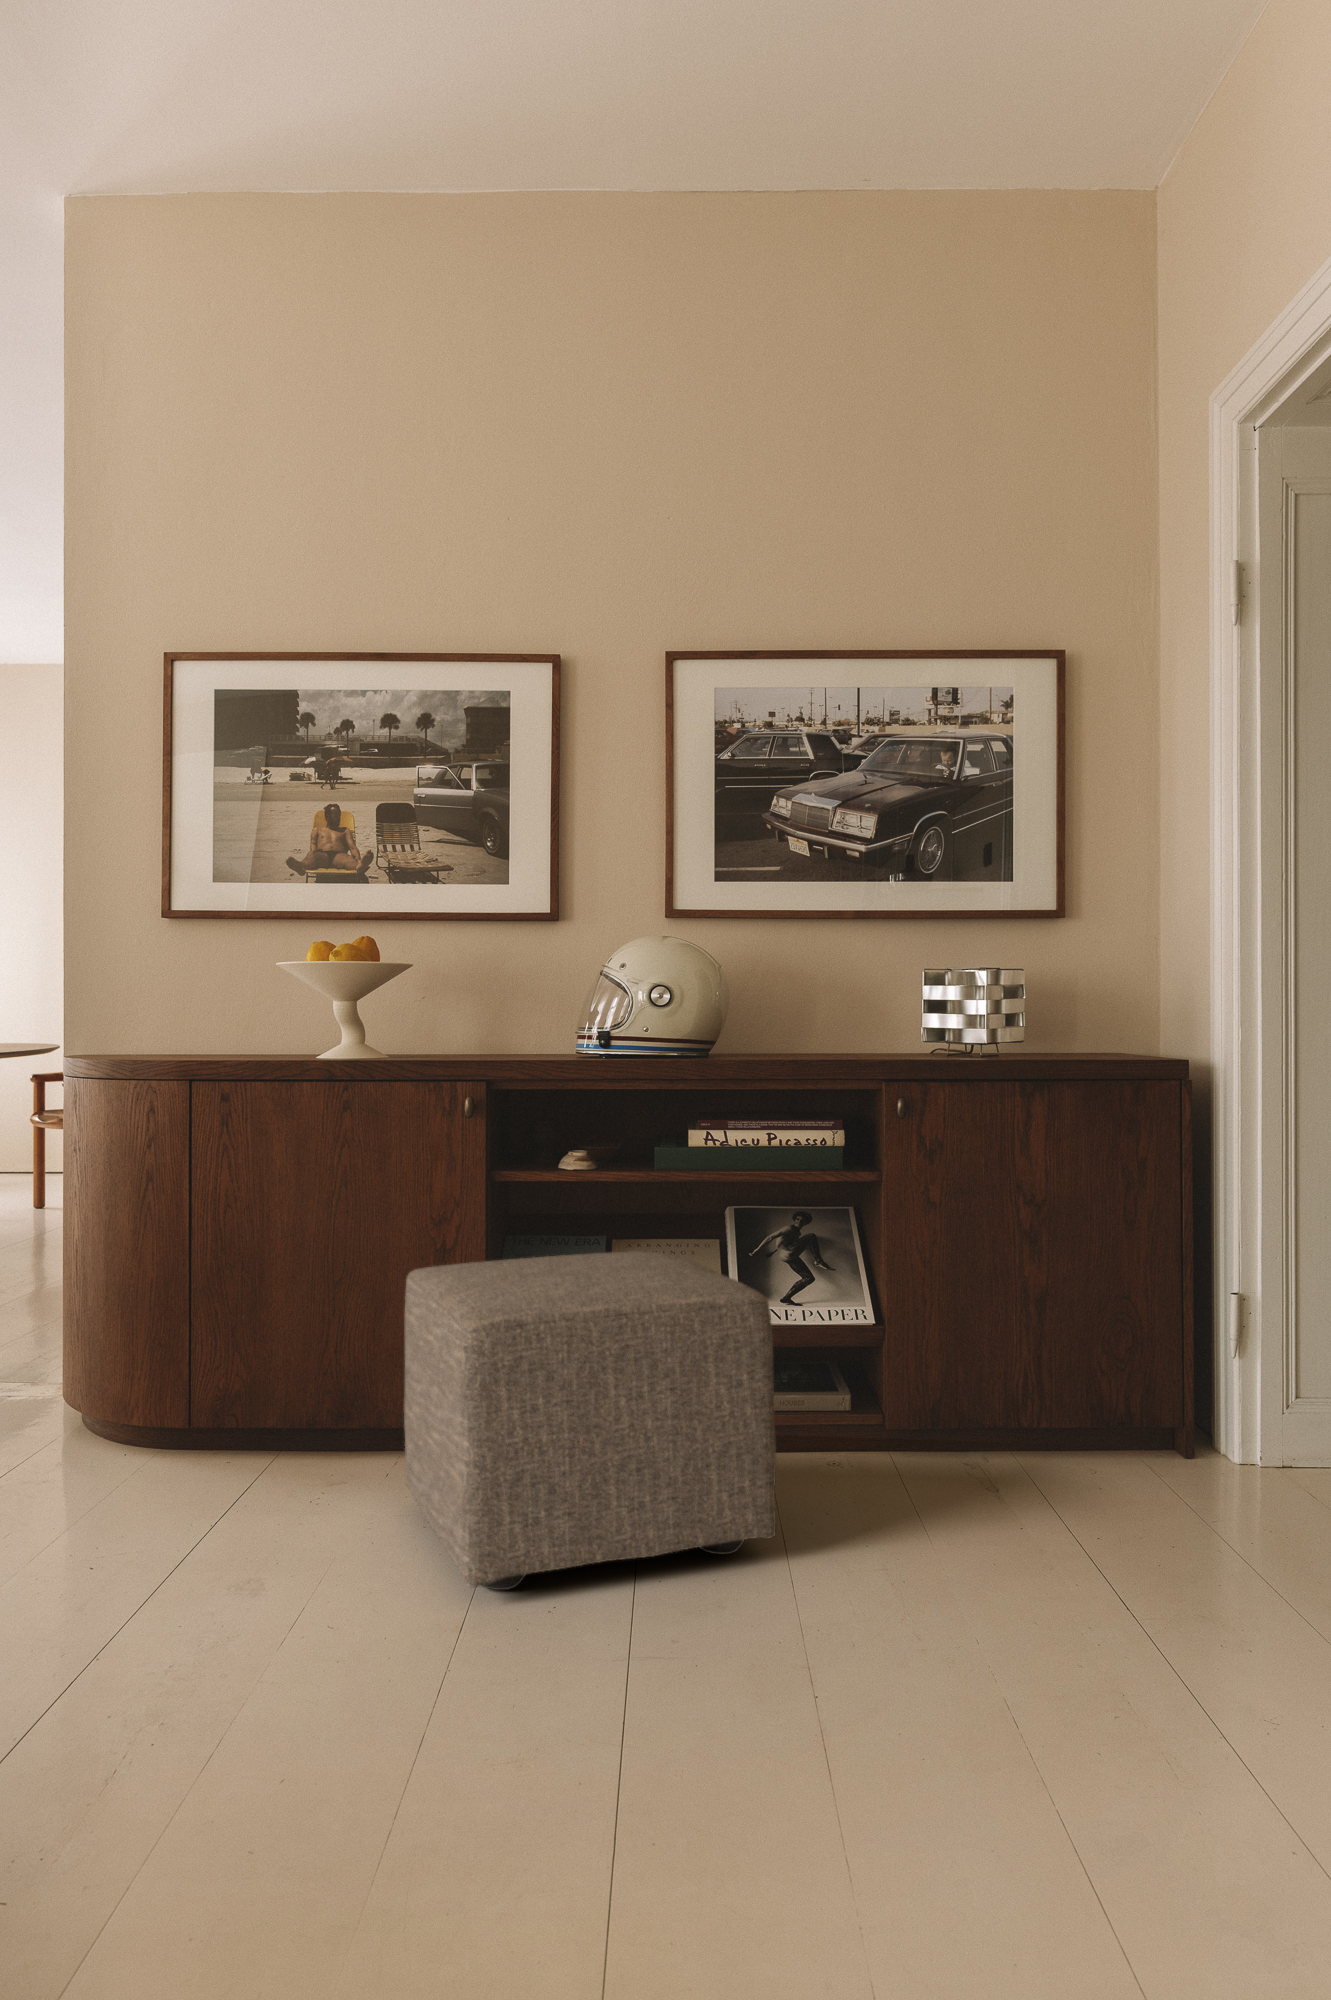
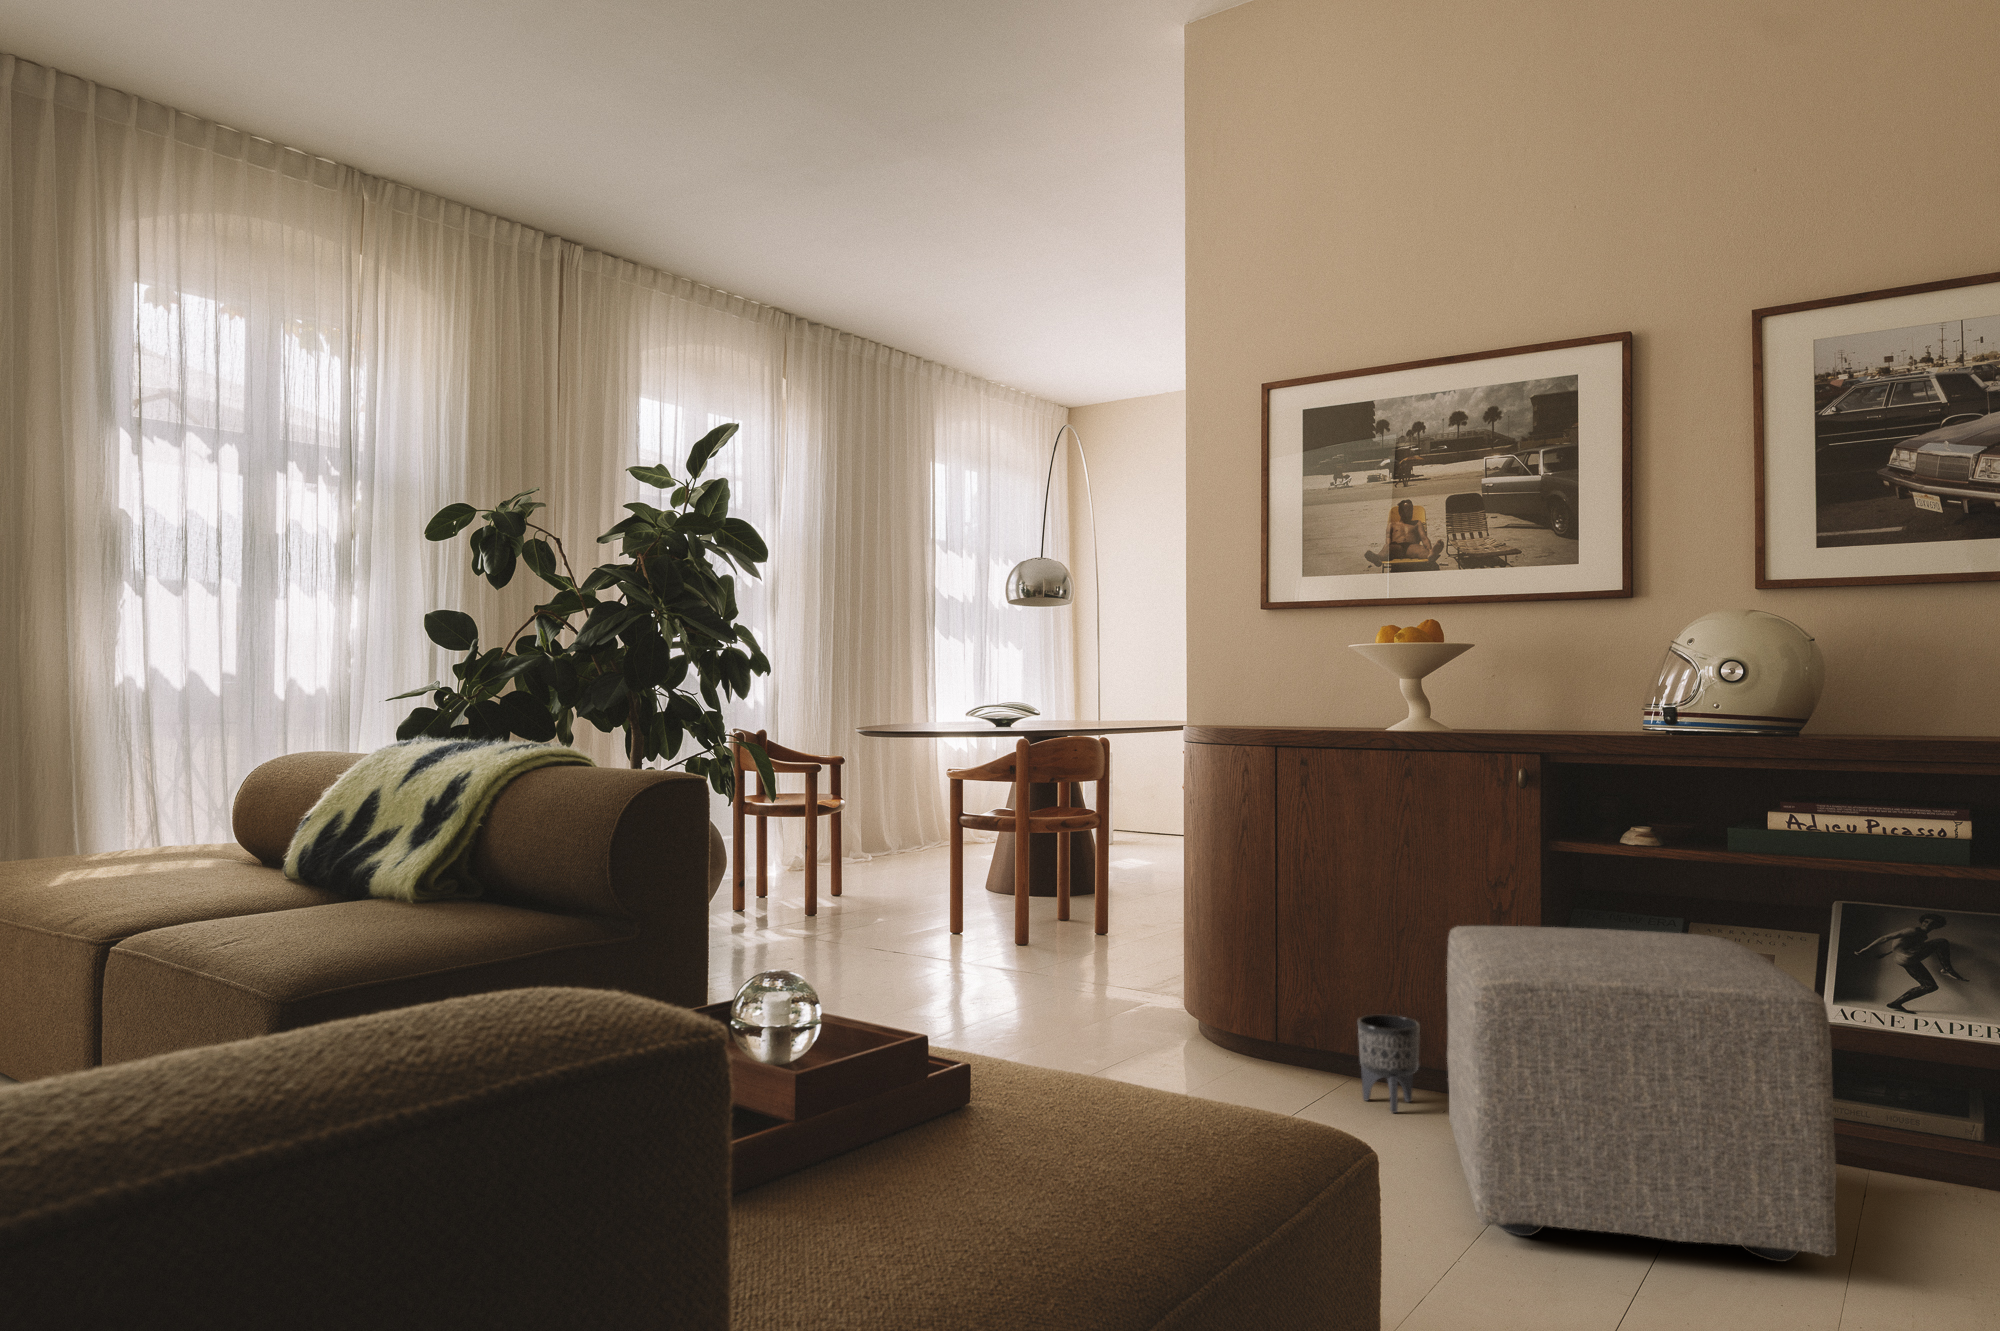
planter: none [296,1379,366,1489] -> present [1358,1015,1420,1113]

